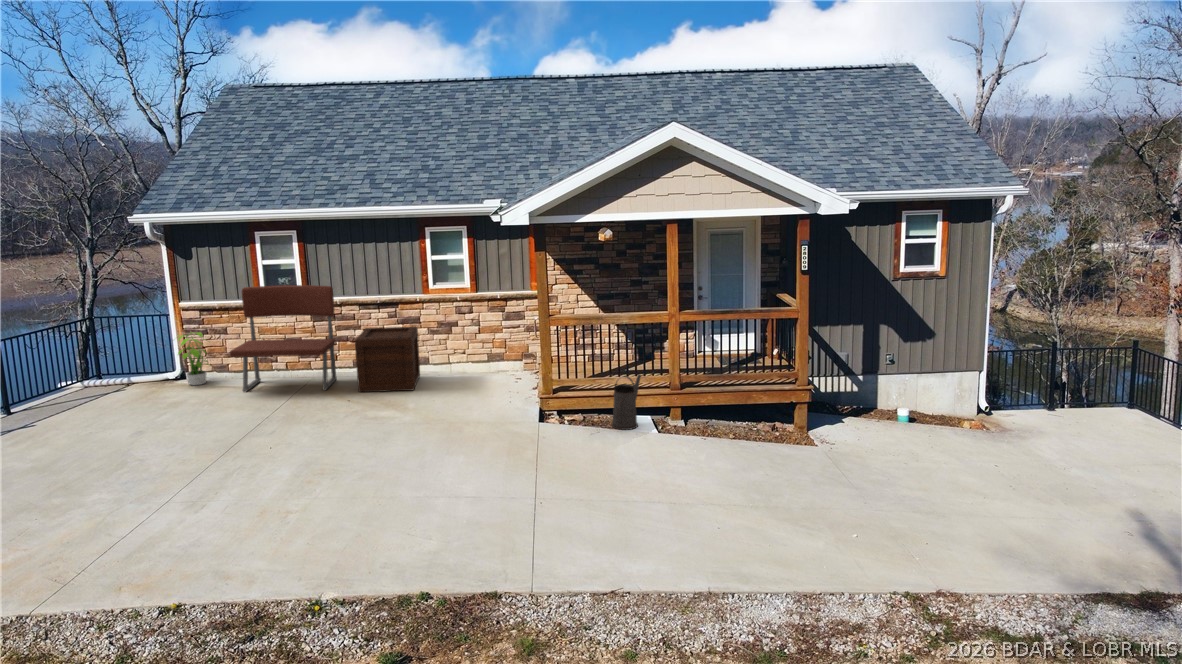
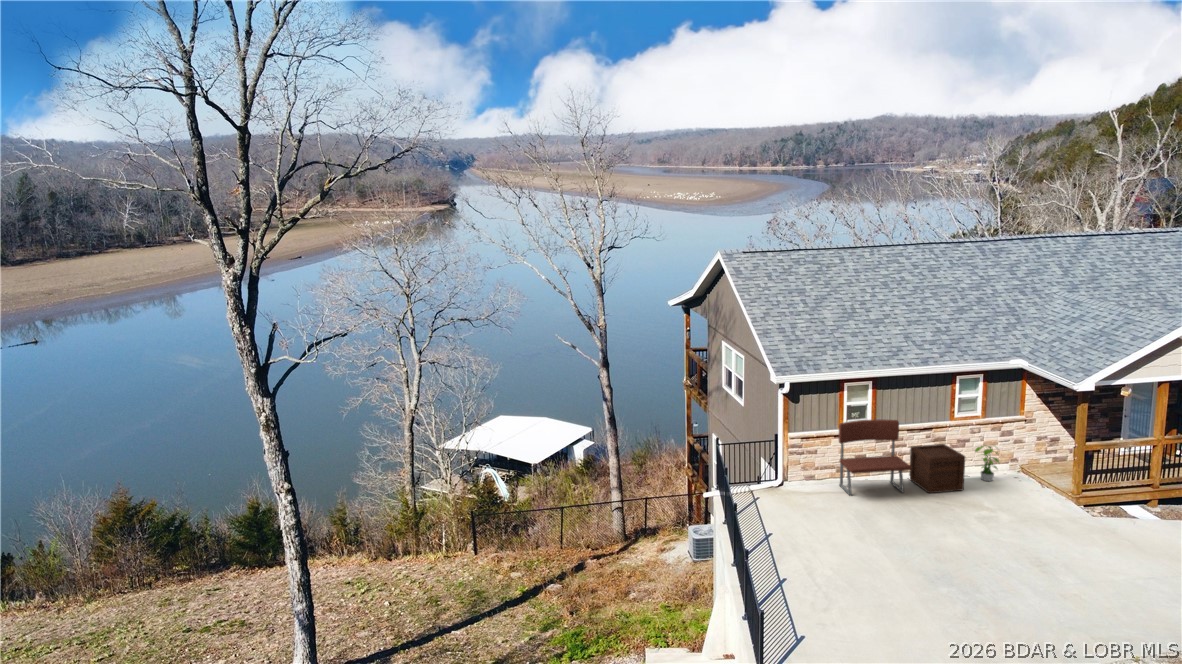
potted plant: present [178,332,207,385] -> present [975,446,999,481]
watering can: present [612,374,641,430] -> none [1144,480,1165,520]

